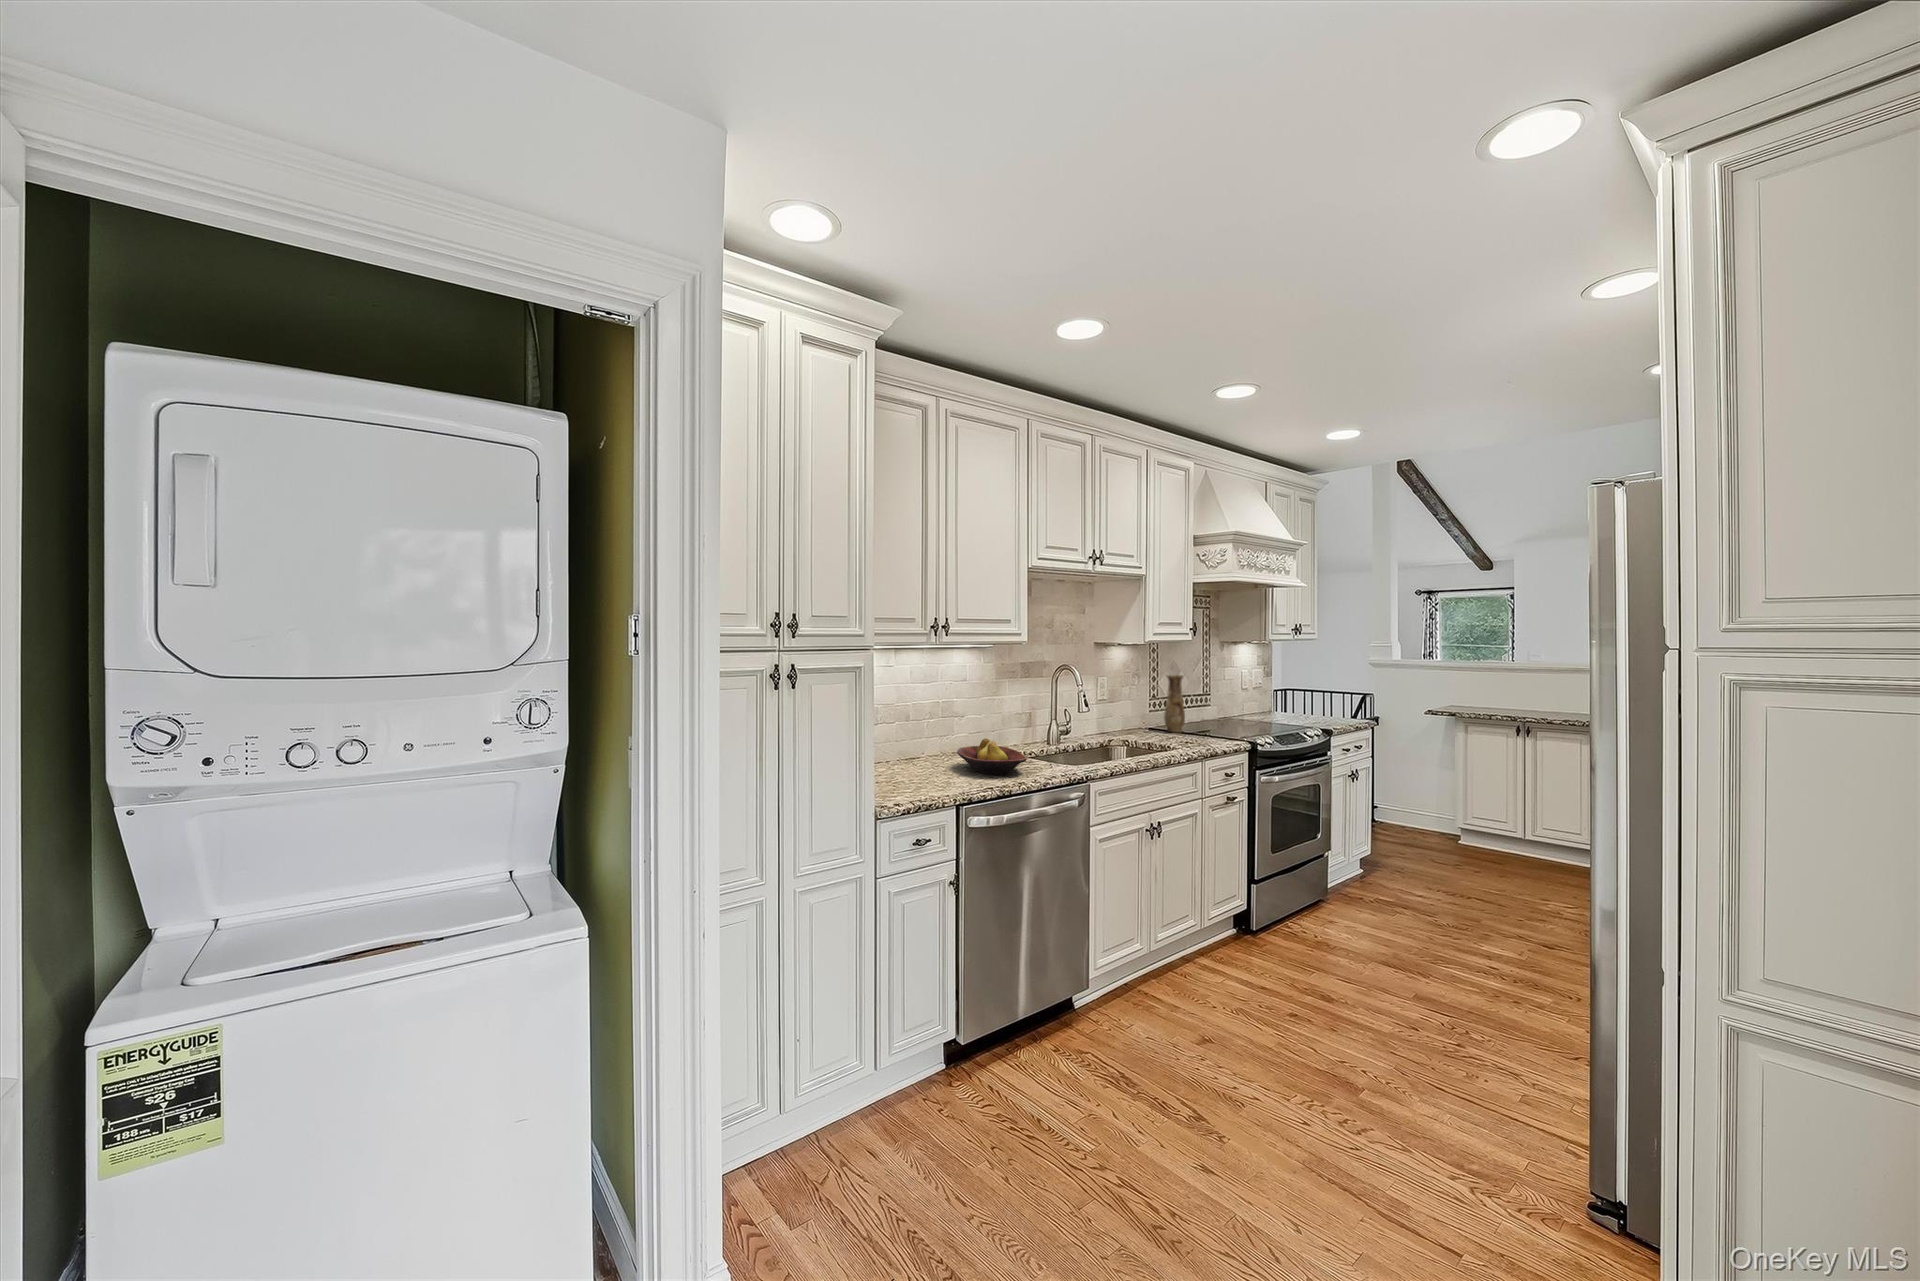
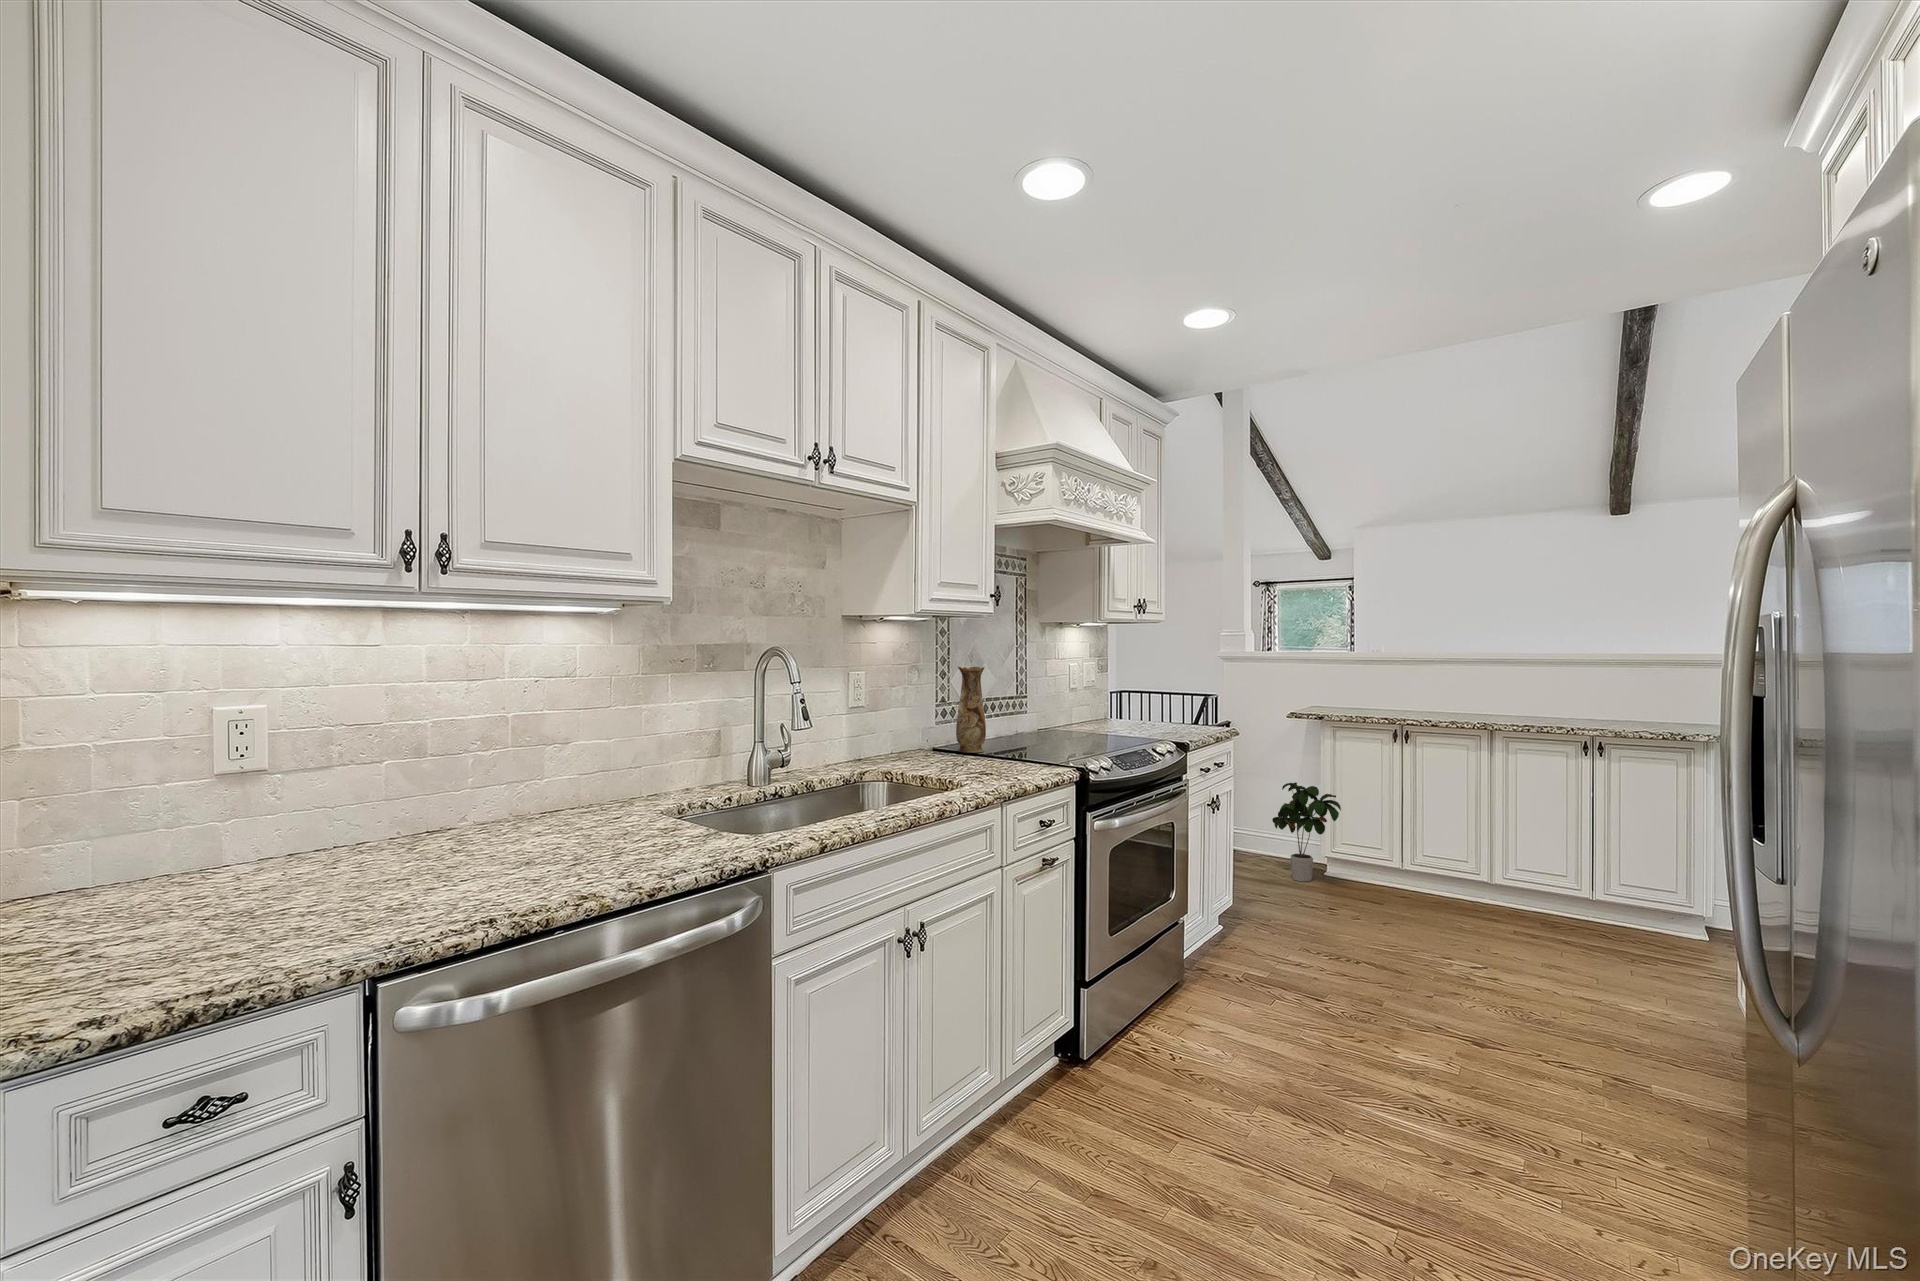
fruit bowl: present [957,738,1027,775] -> none [496,789,639,872]
potted plant: none [1414,768,1471,847] -> present [1272,782,1341,882]

